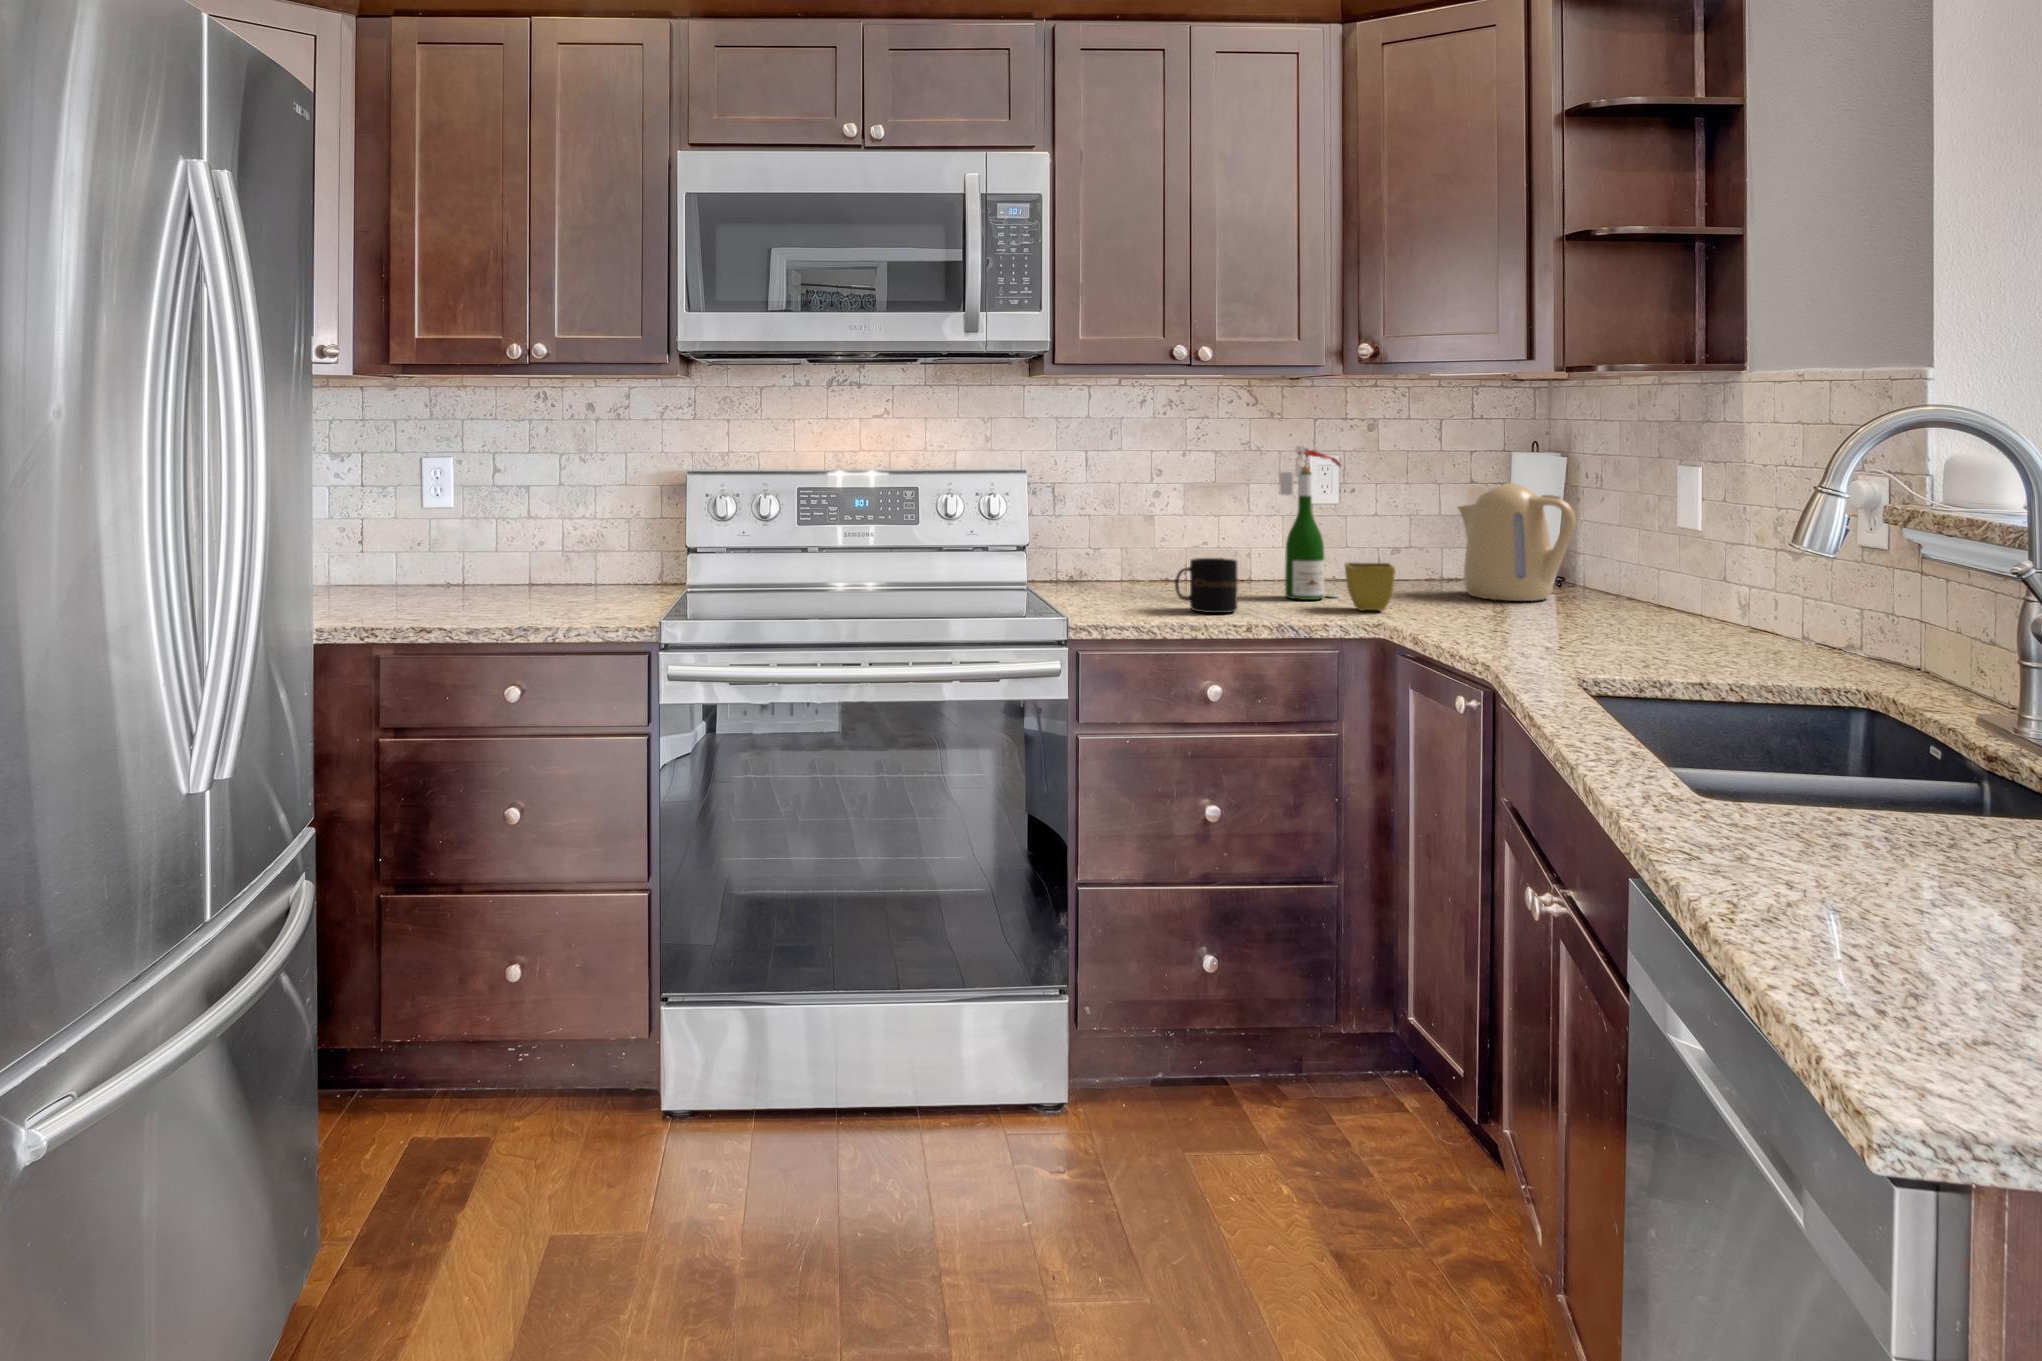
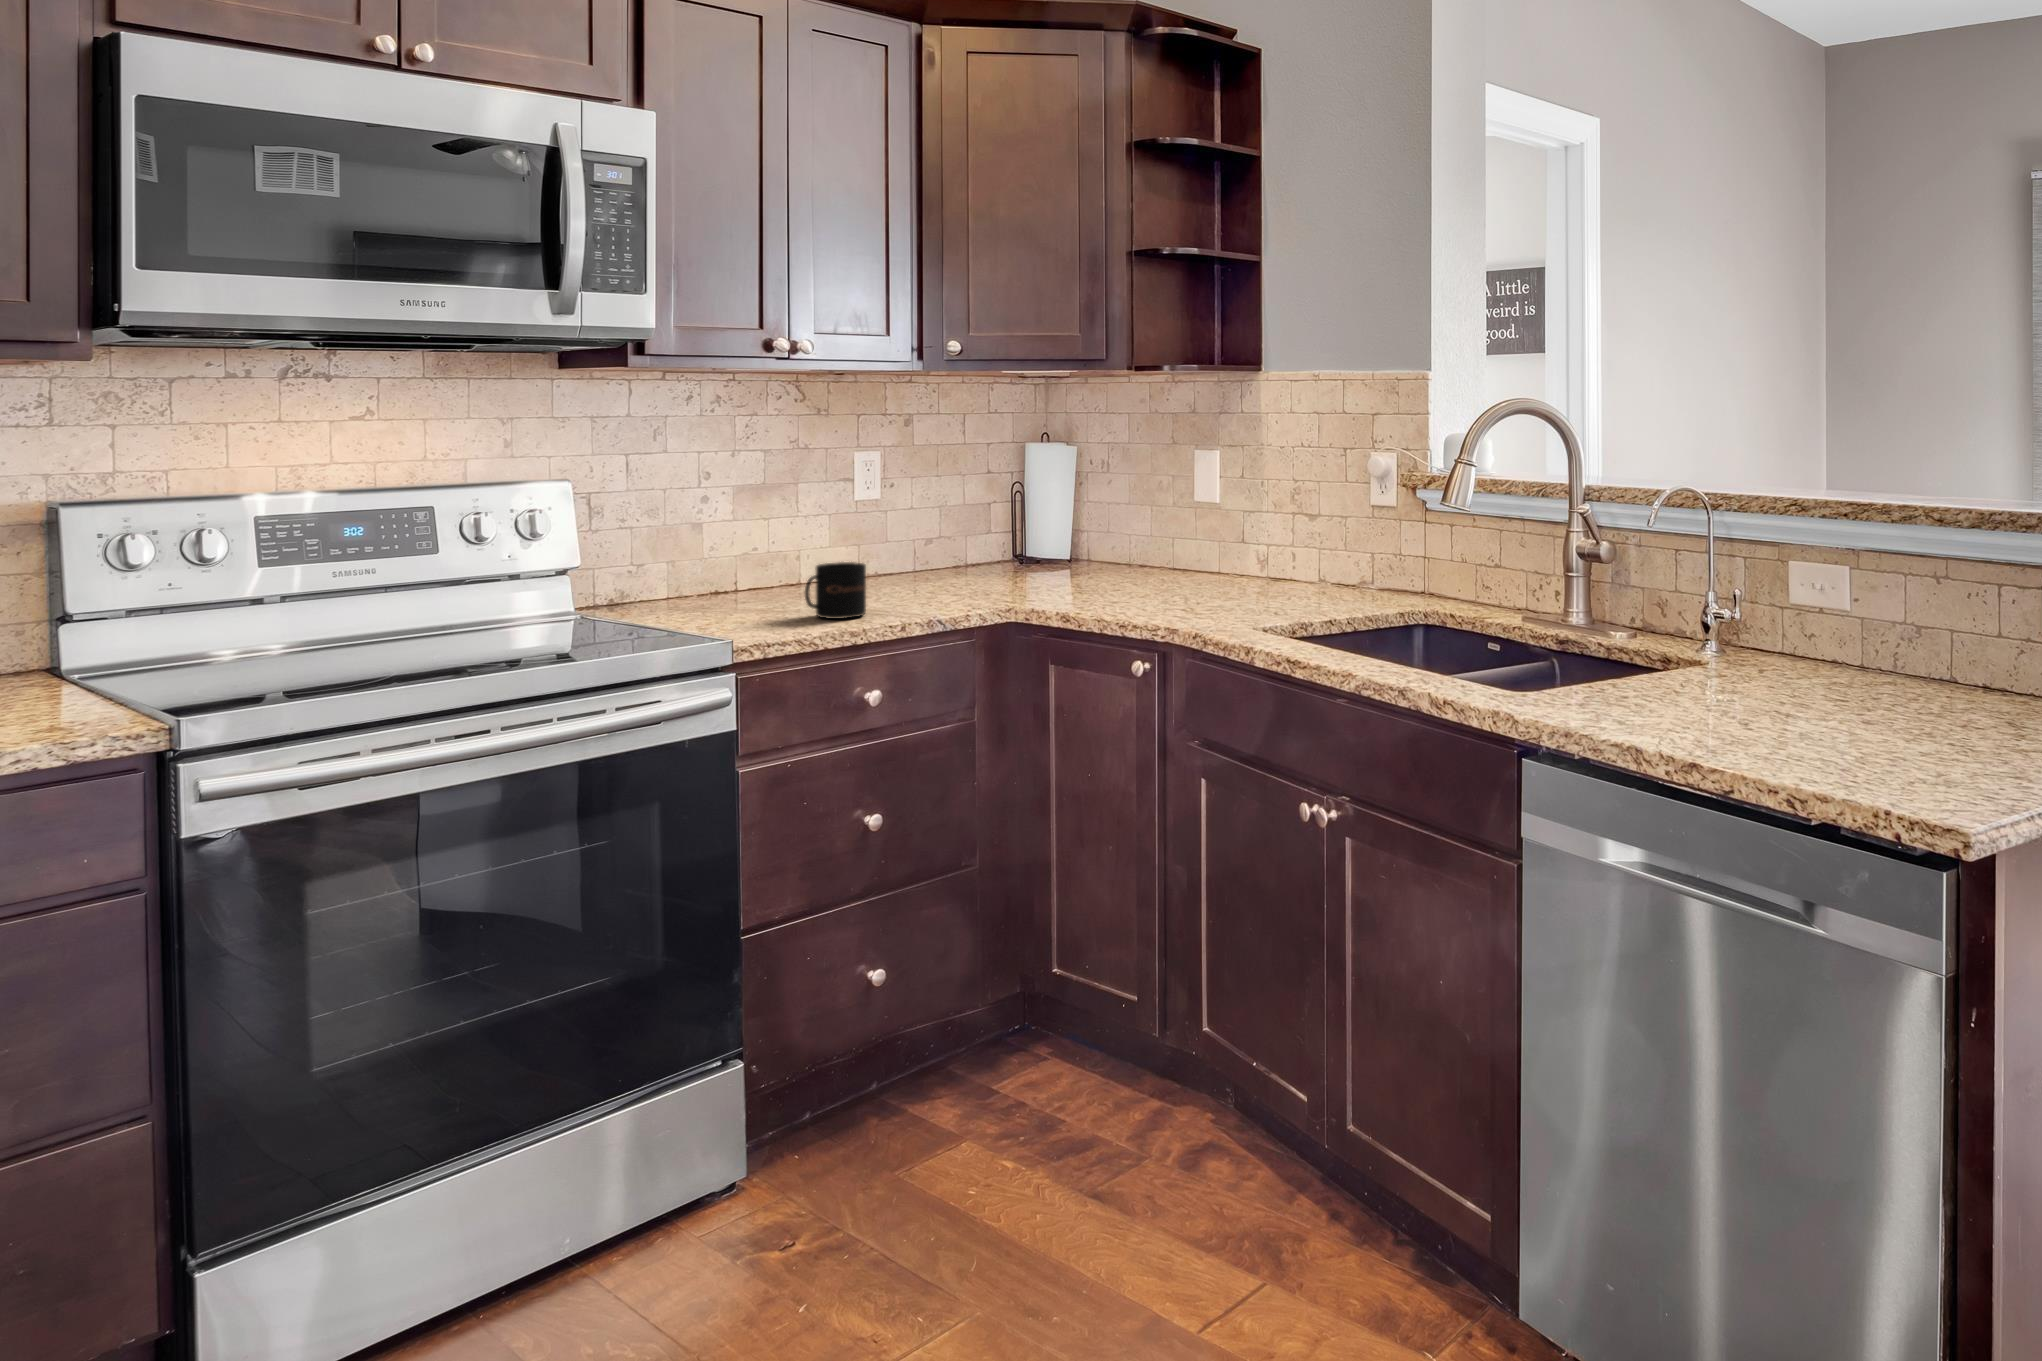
wine bottle: present [1279,446,1341,600] -> none [866,446,922,596]
kettle: present [1458,483,1576,601] -> none [1002,475,1108,578]
flower pot: present [1345,562,1395,611] -> none [944,553,999,600]

